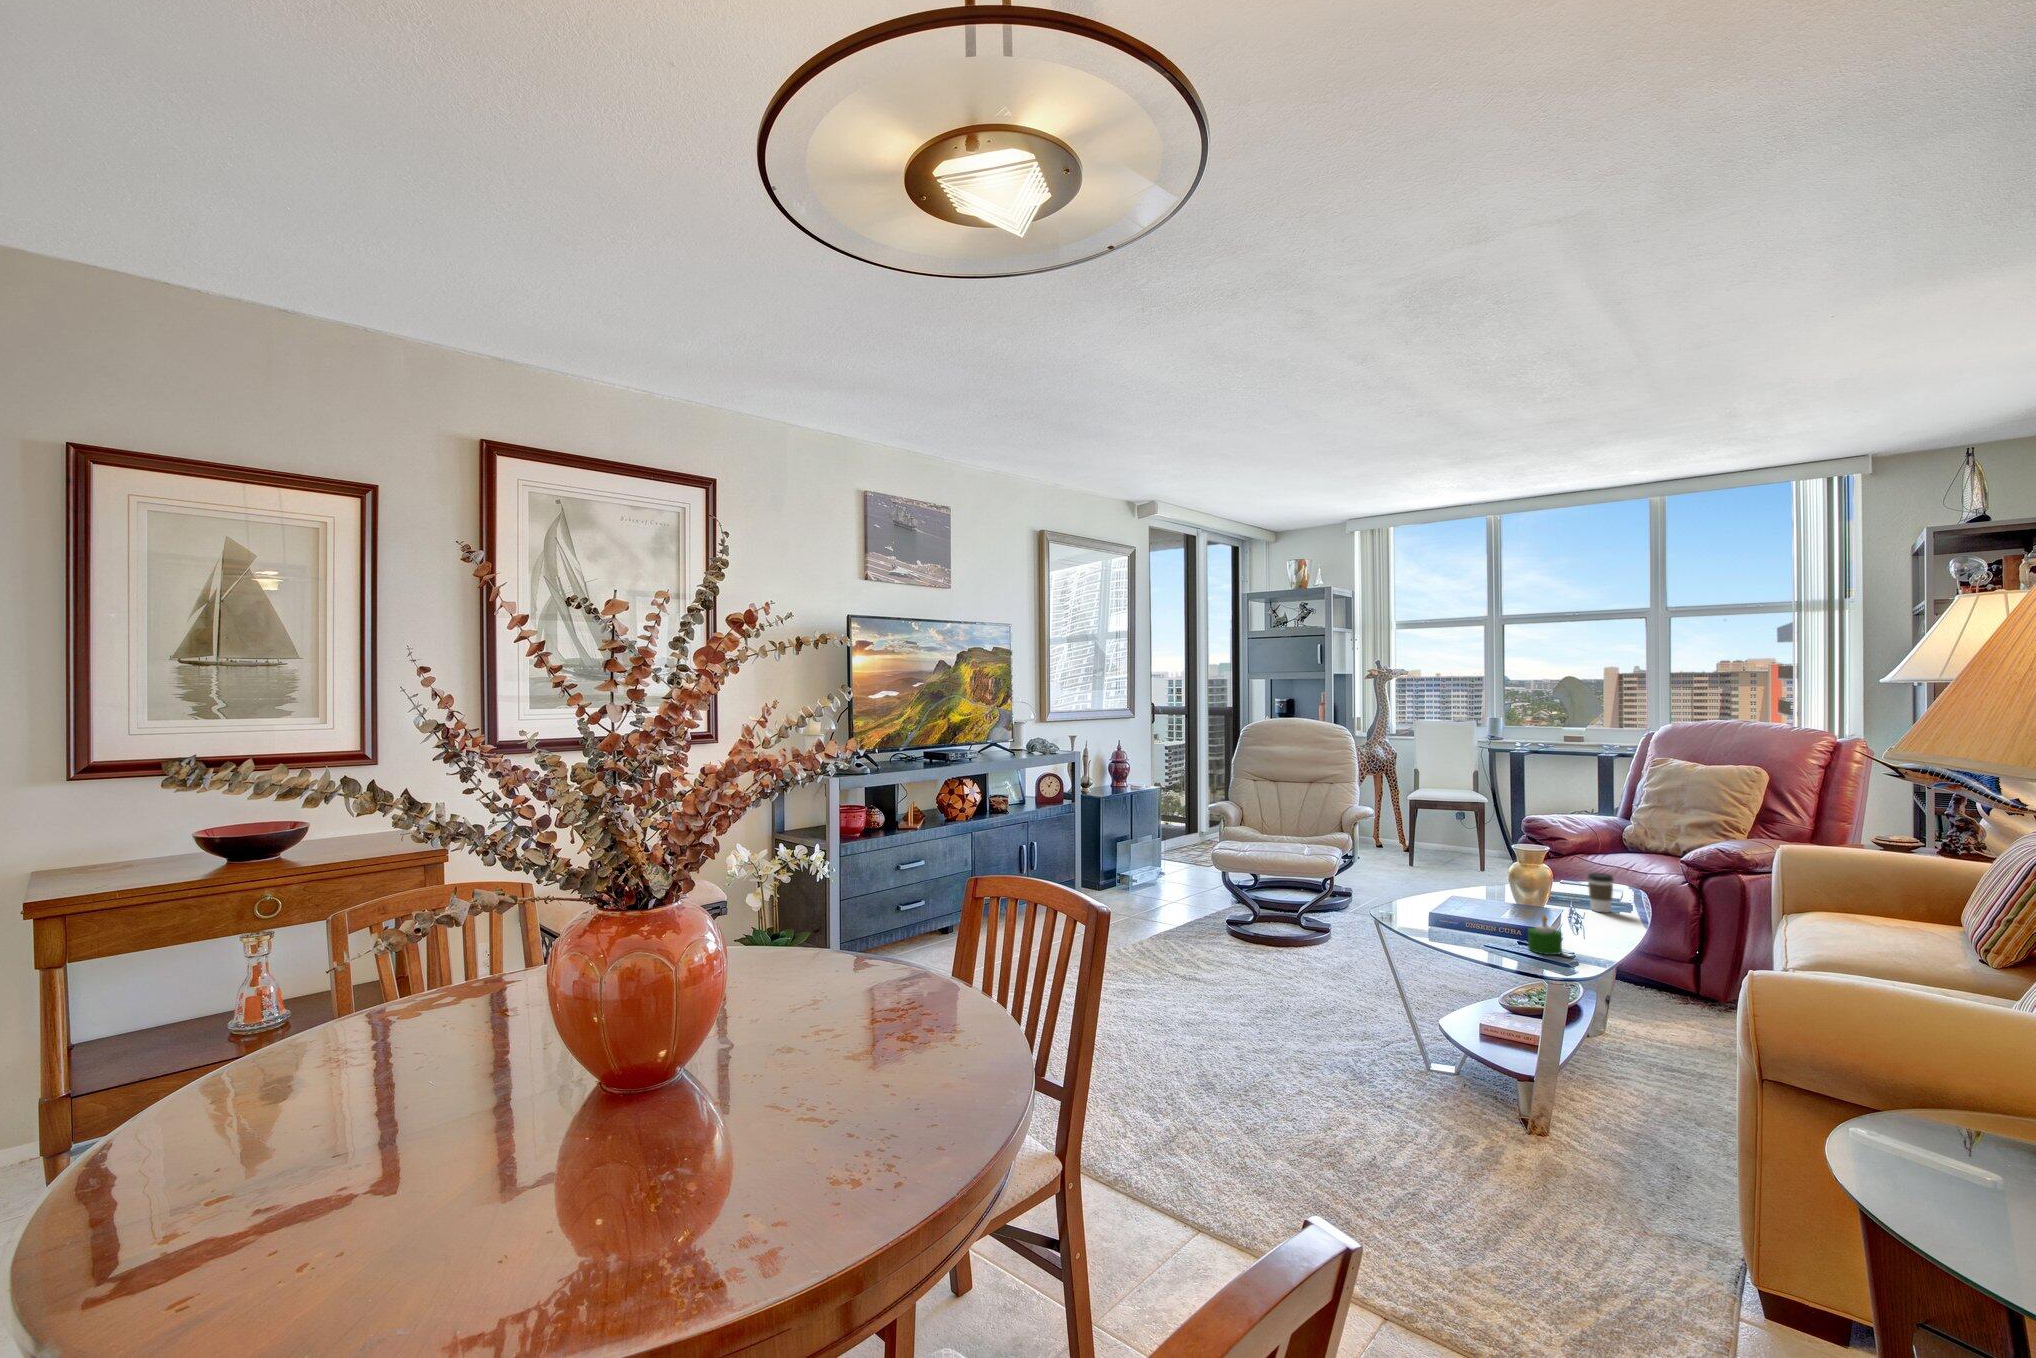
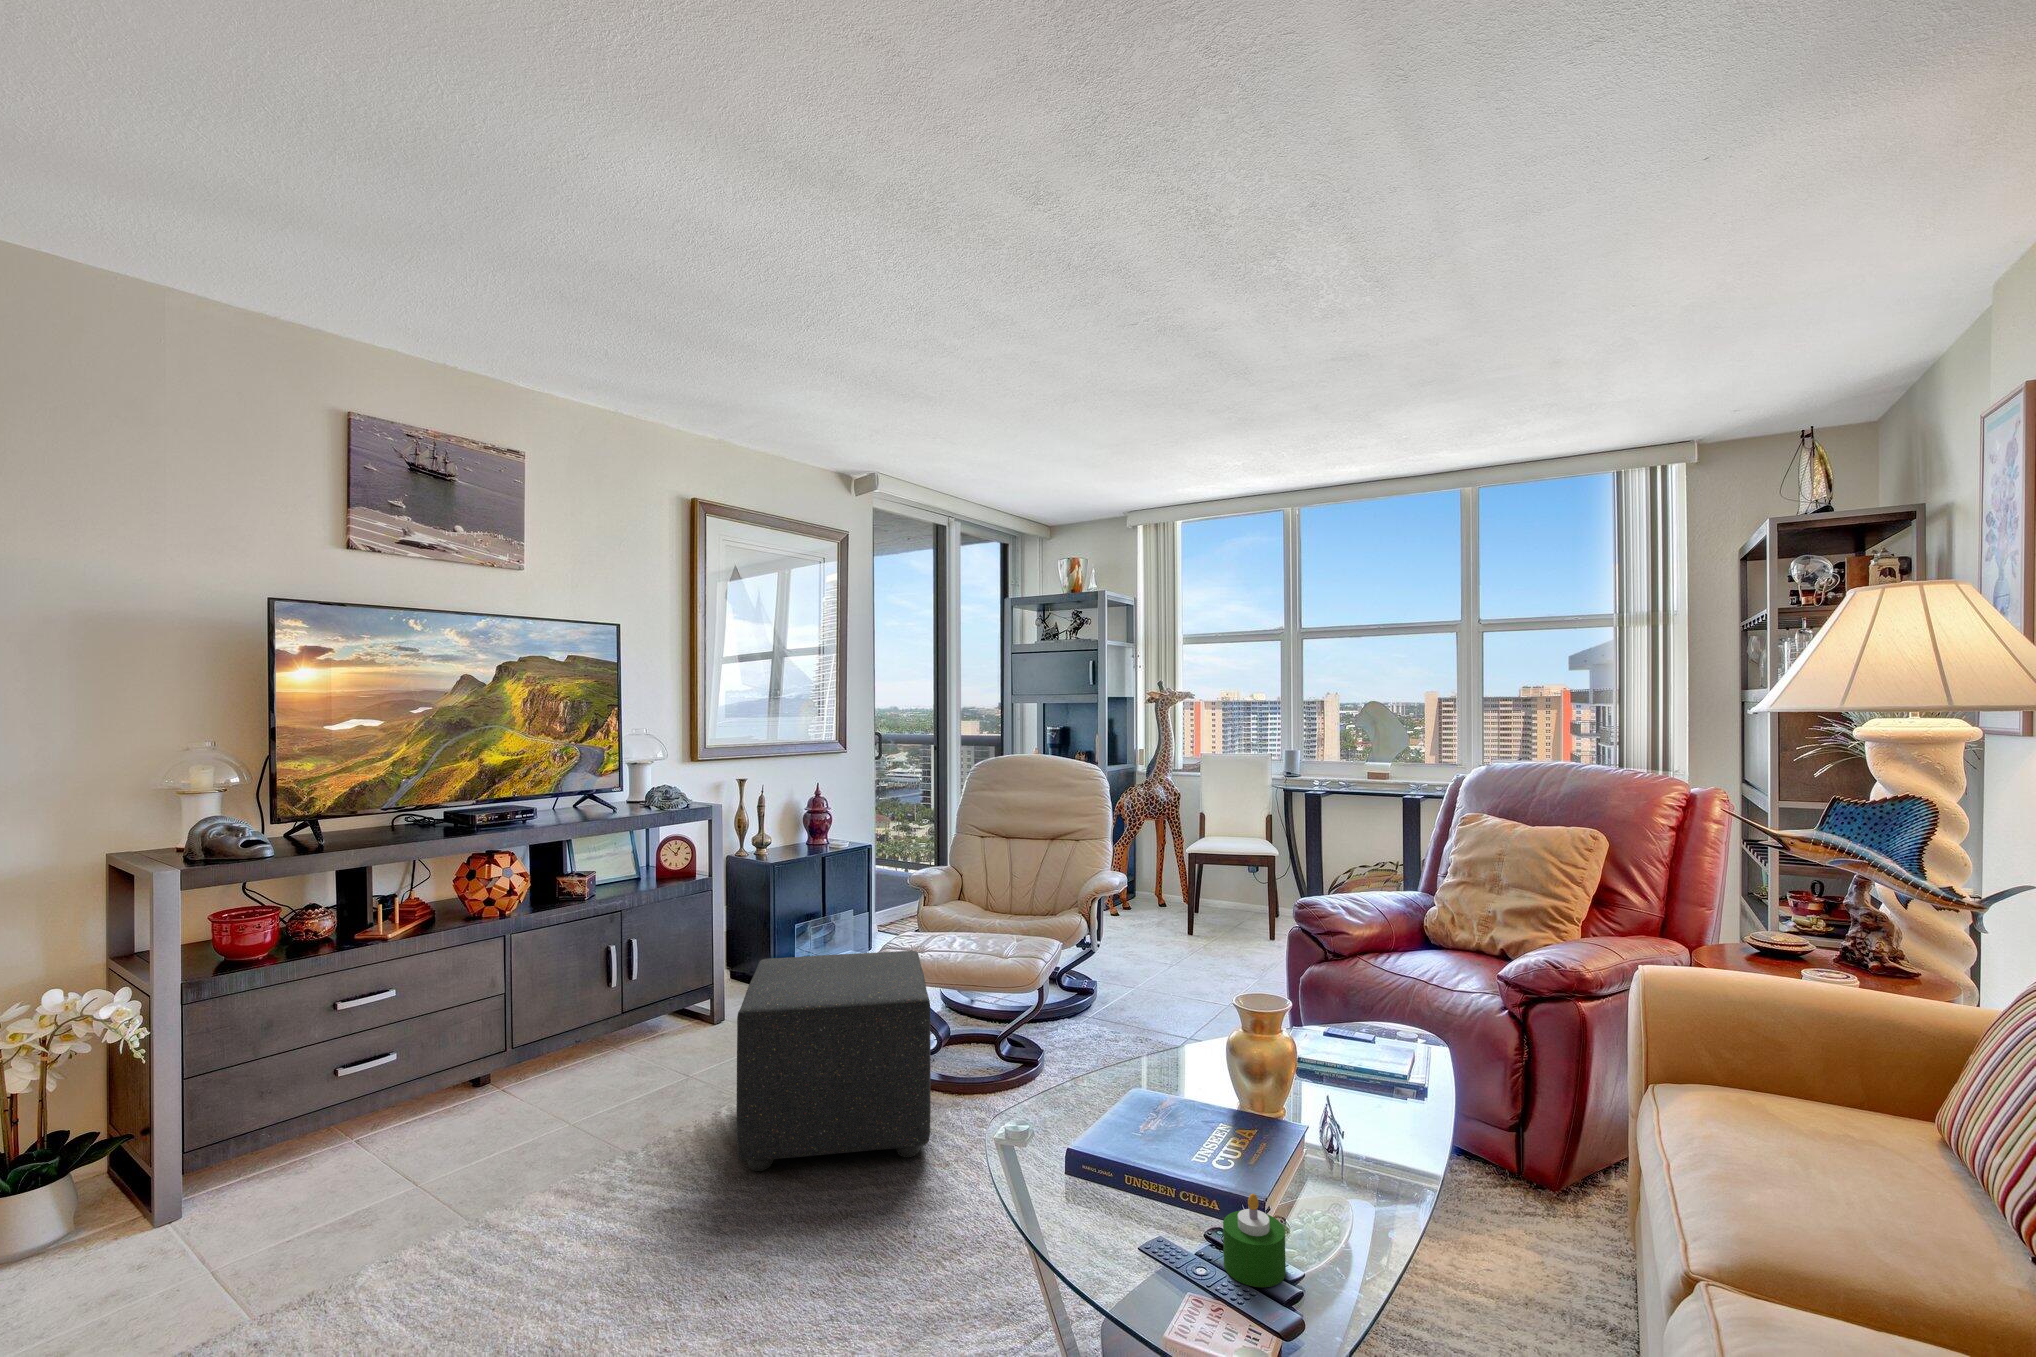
ottoman: none [1145,847,1284,969] -> present [737,951,931,1171]
coffee cup: present [1587,873,1613,912] -> none [1358,1032,1398,1105]

